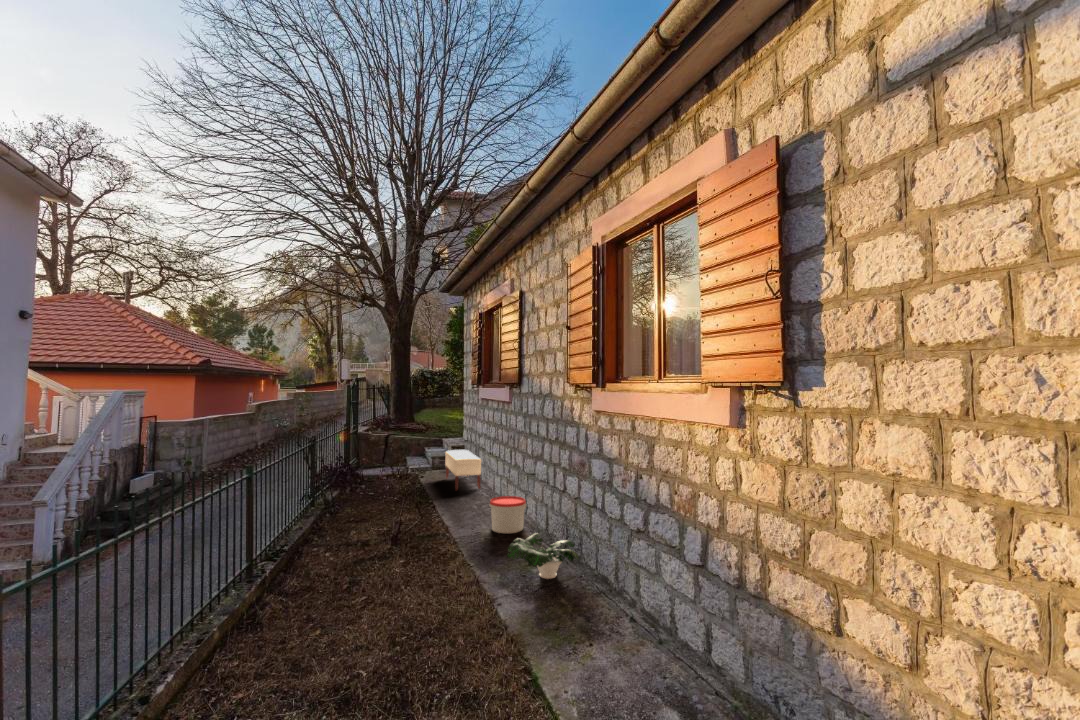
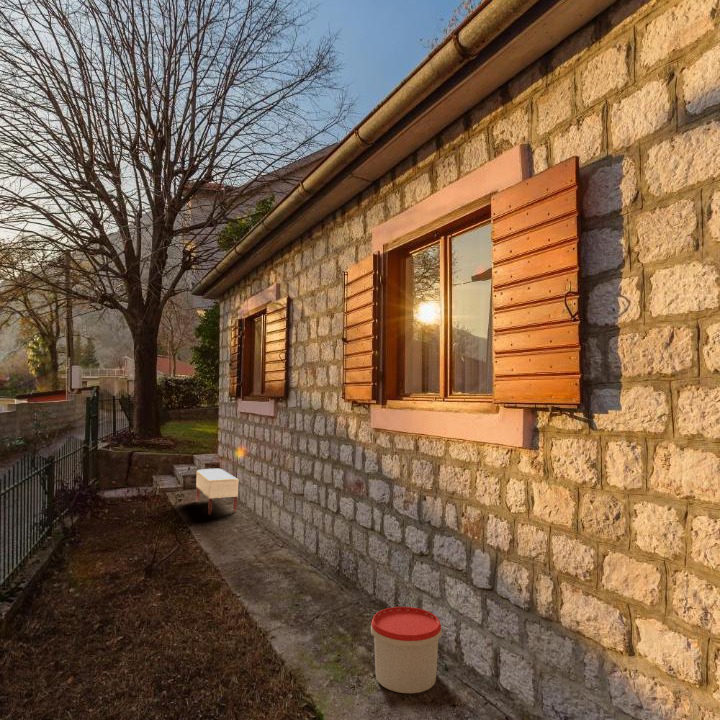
bucket: present [489,496,526,533] -> present [371,607,442,693]
potted plant: present [507,533,579,579] -> none [276,561,354,610]

